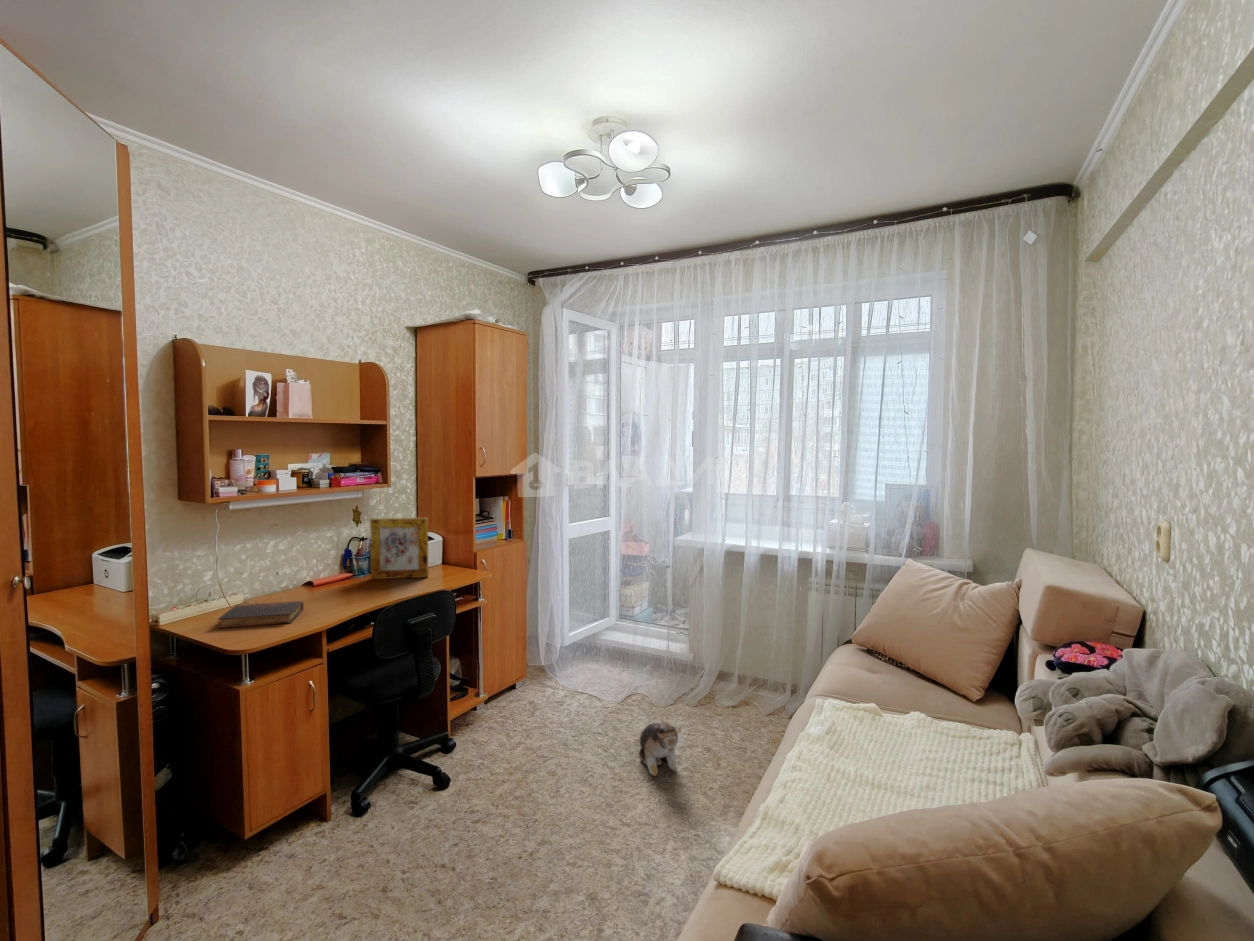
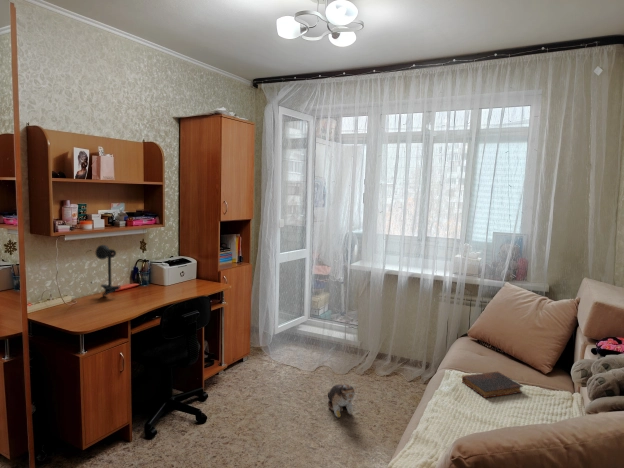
desk lamp: none [282,516,321,593] -> present [96,245,120,296]
picture frame: present [370,518,429,579] -> none [151,247,189,288]
book: present [218,601,304,628] -> present [462,372,523,398]

